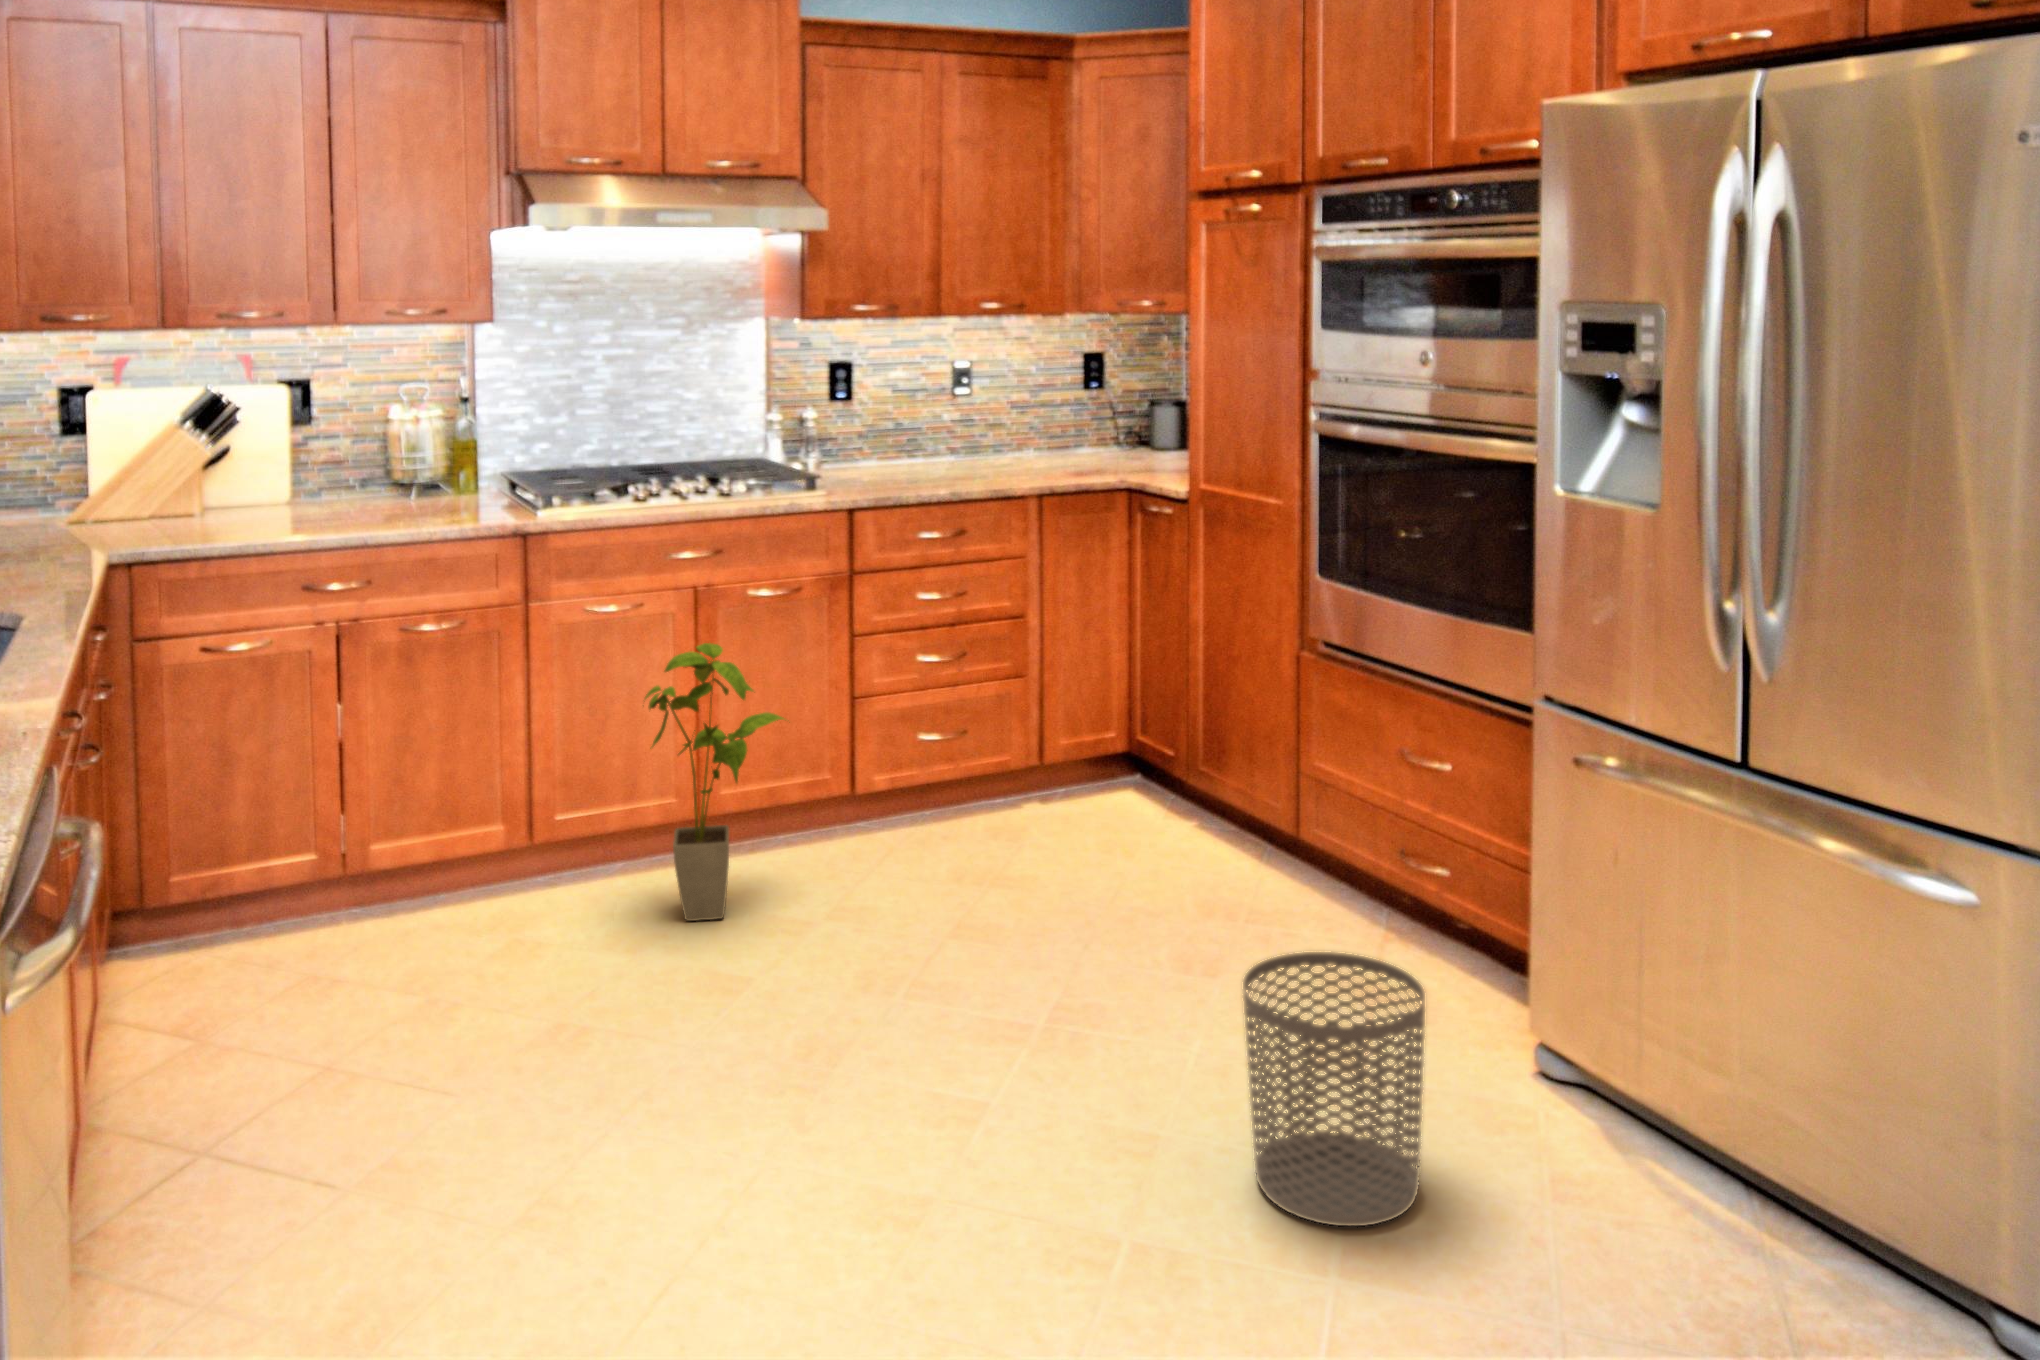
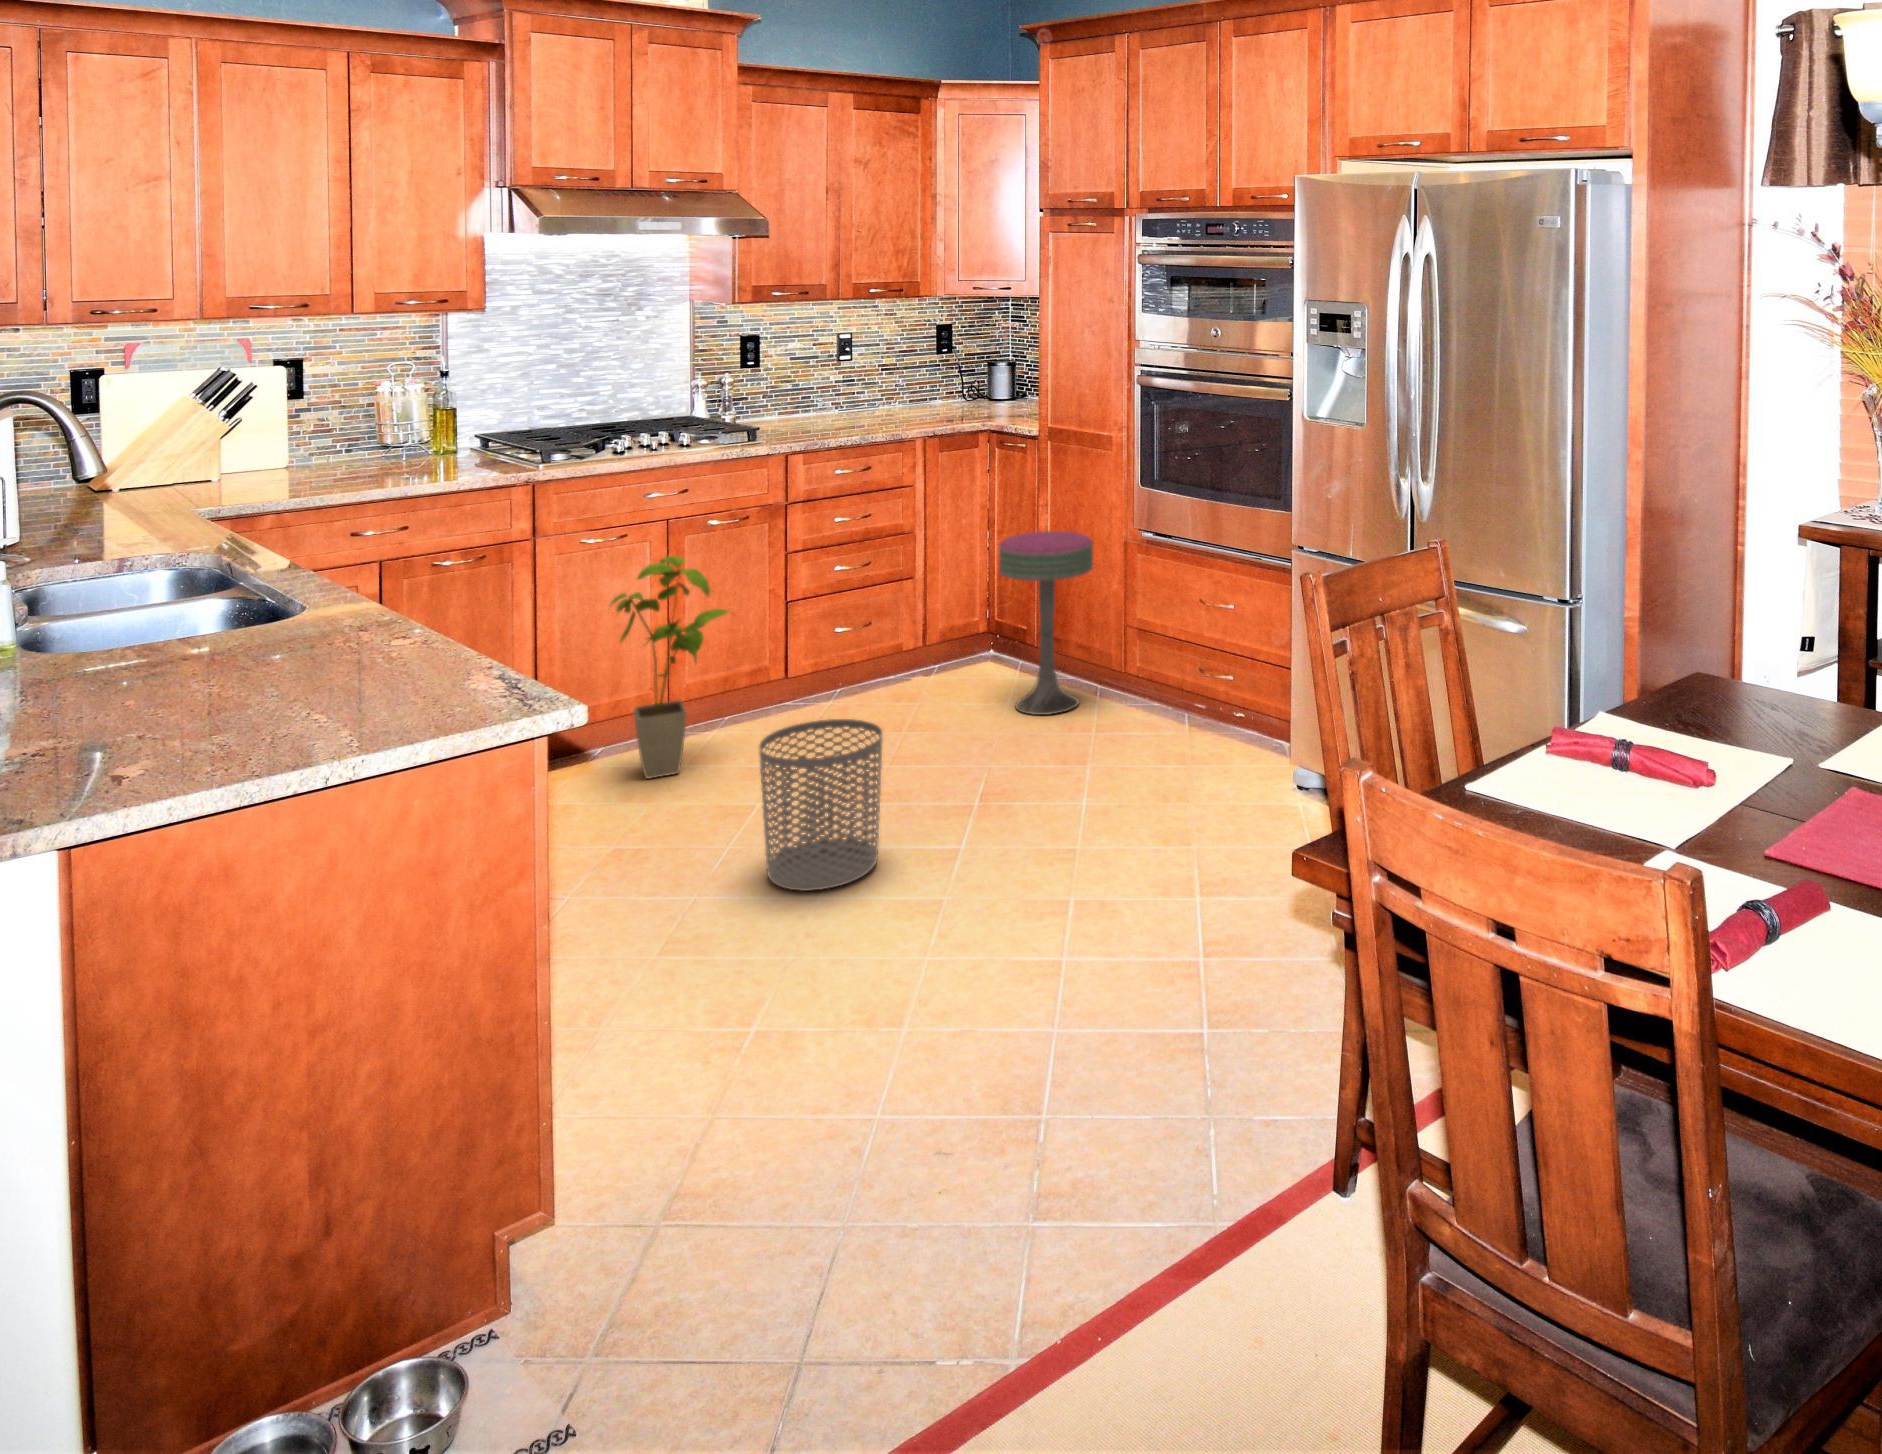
bar stool: none [1128,635,1260,895] -> present [999,531,1093,715]
waste bin: present [1243,952,1425,1226] -> present [759,719,882,891]

